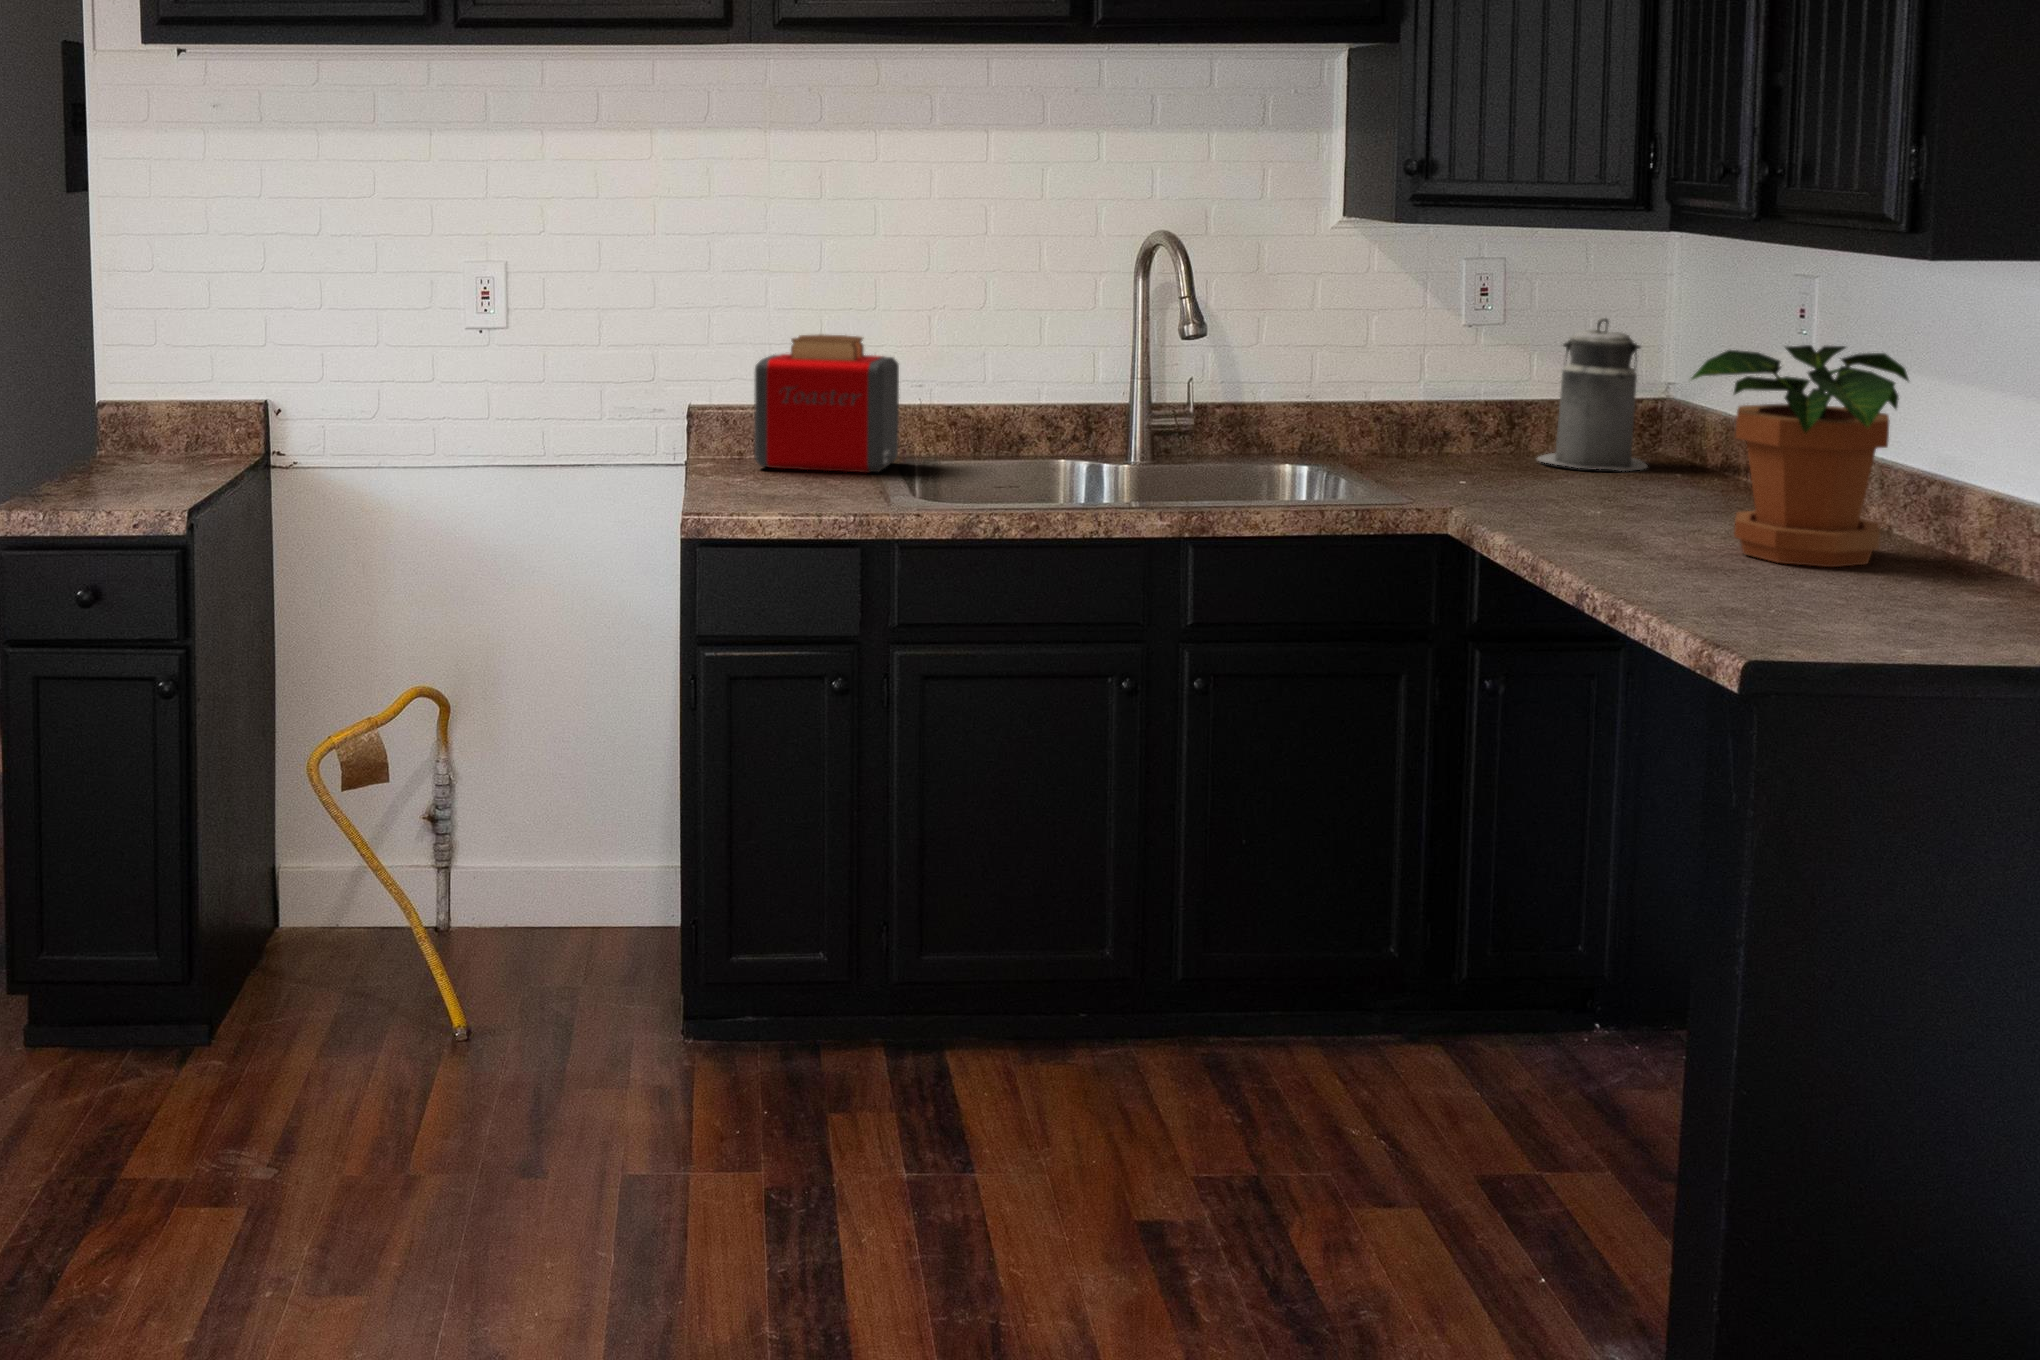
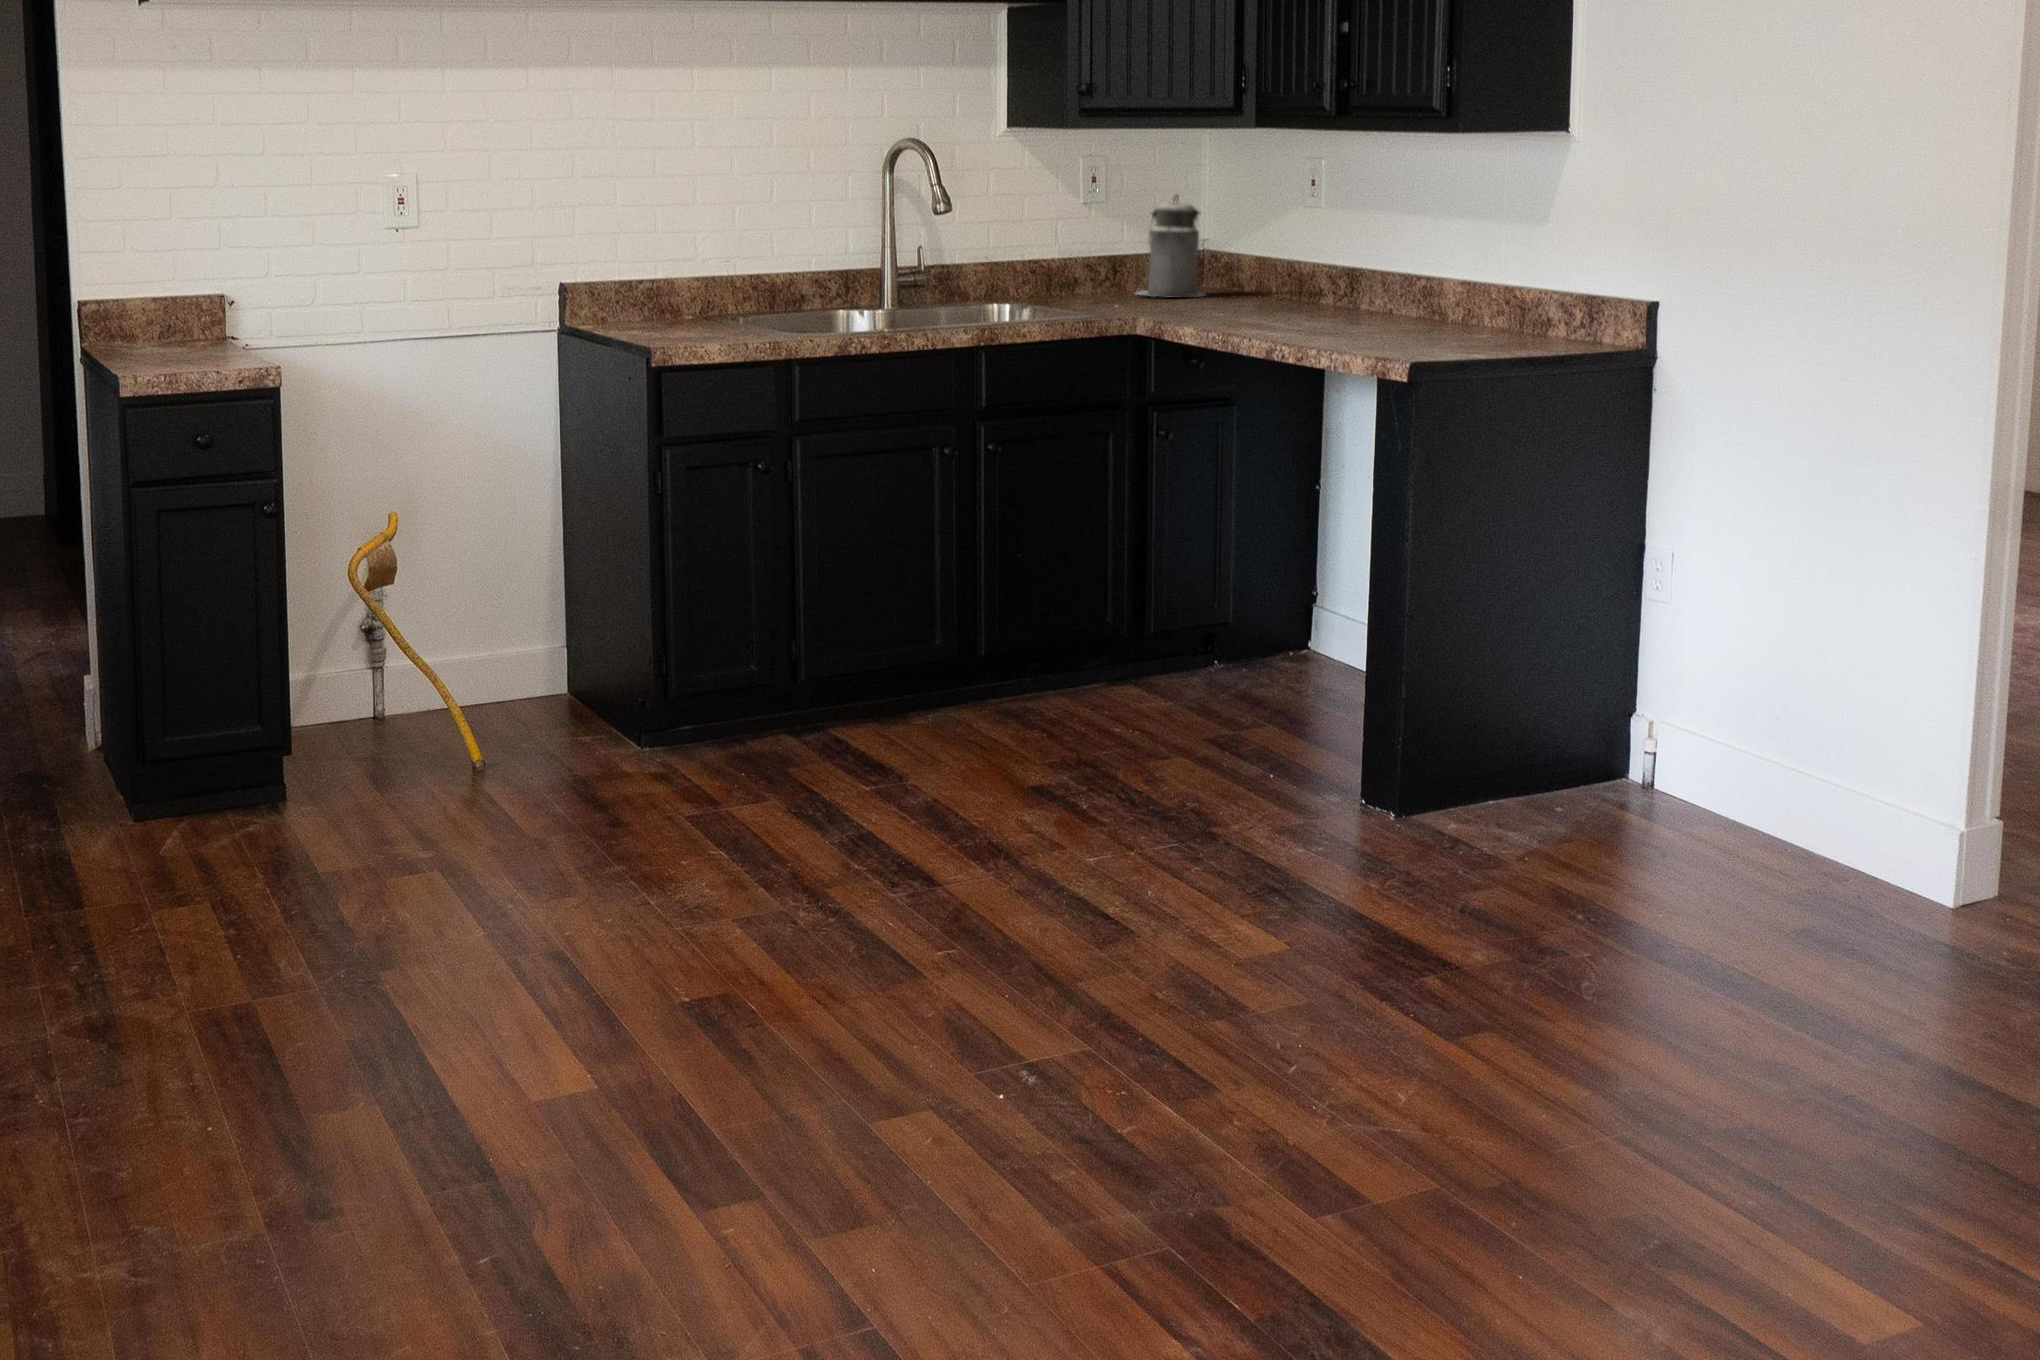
toaster: present [754,334,899,473] -> none [614,223,719,327]
potted plant: present [1692,345,1909,567] -> none [1298,193,1424,328]

